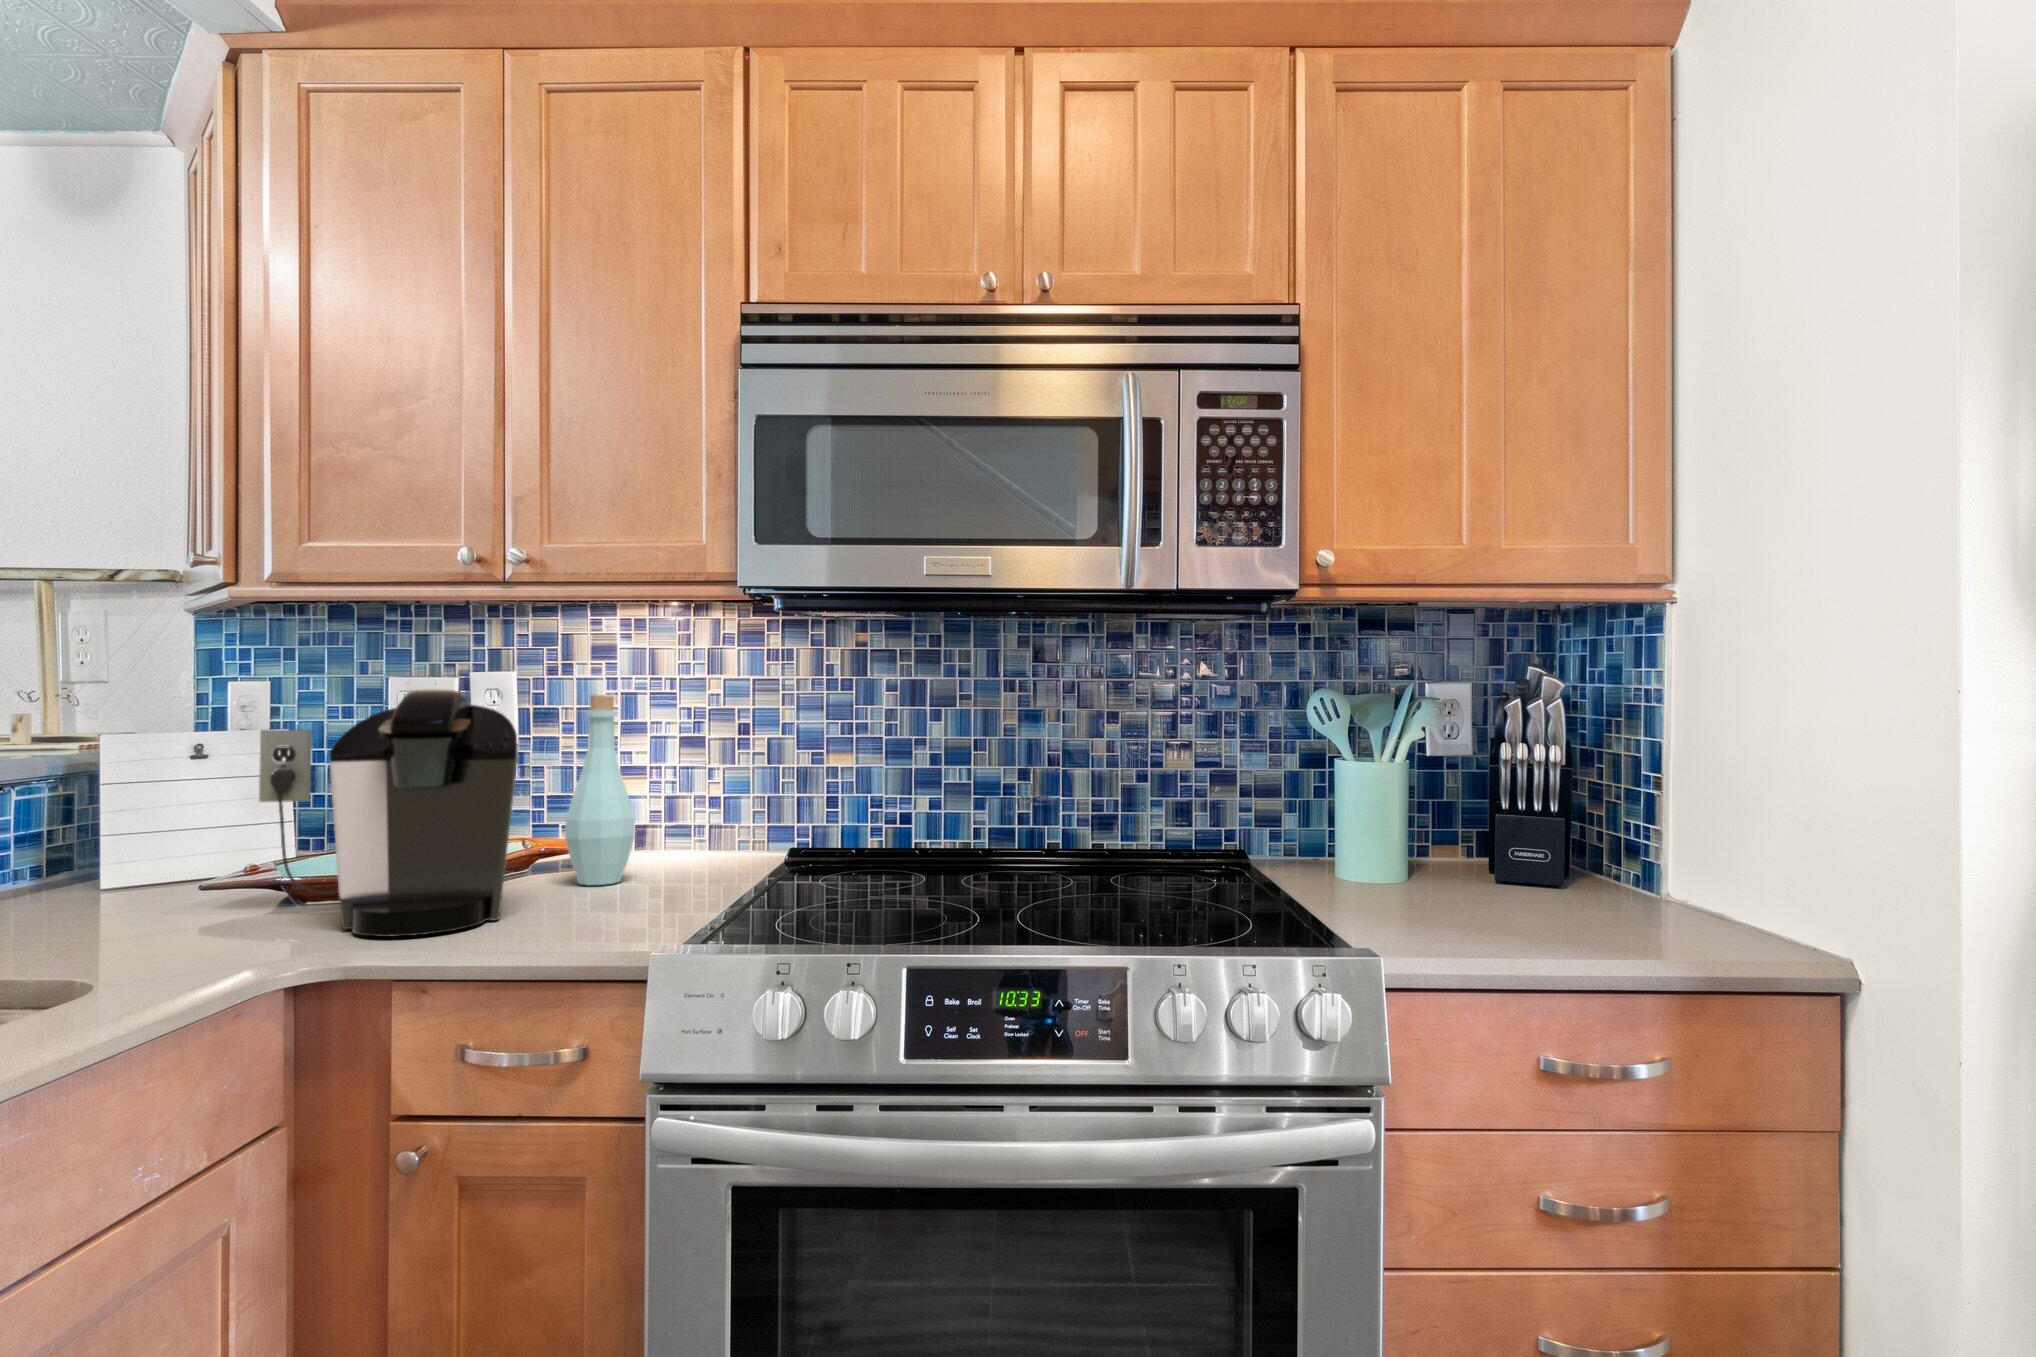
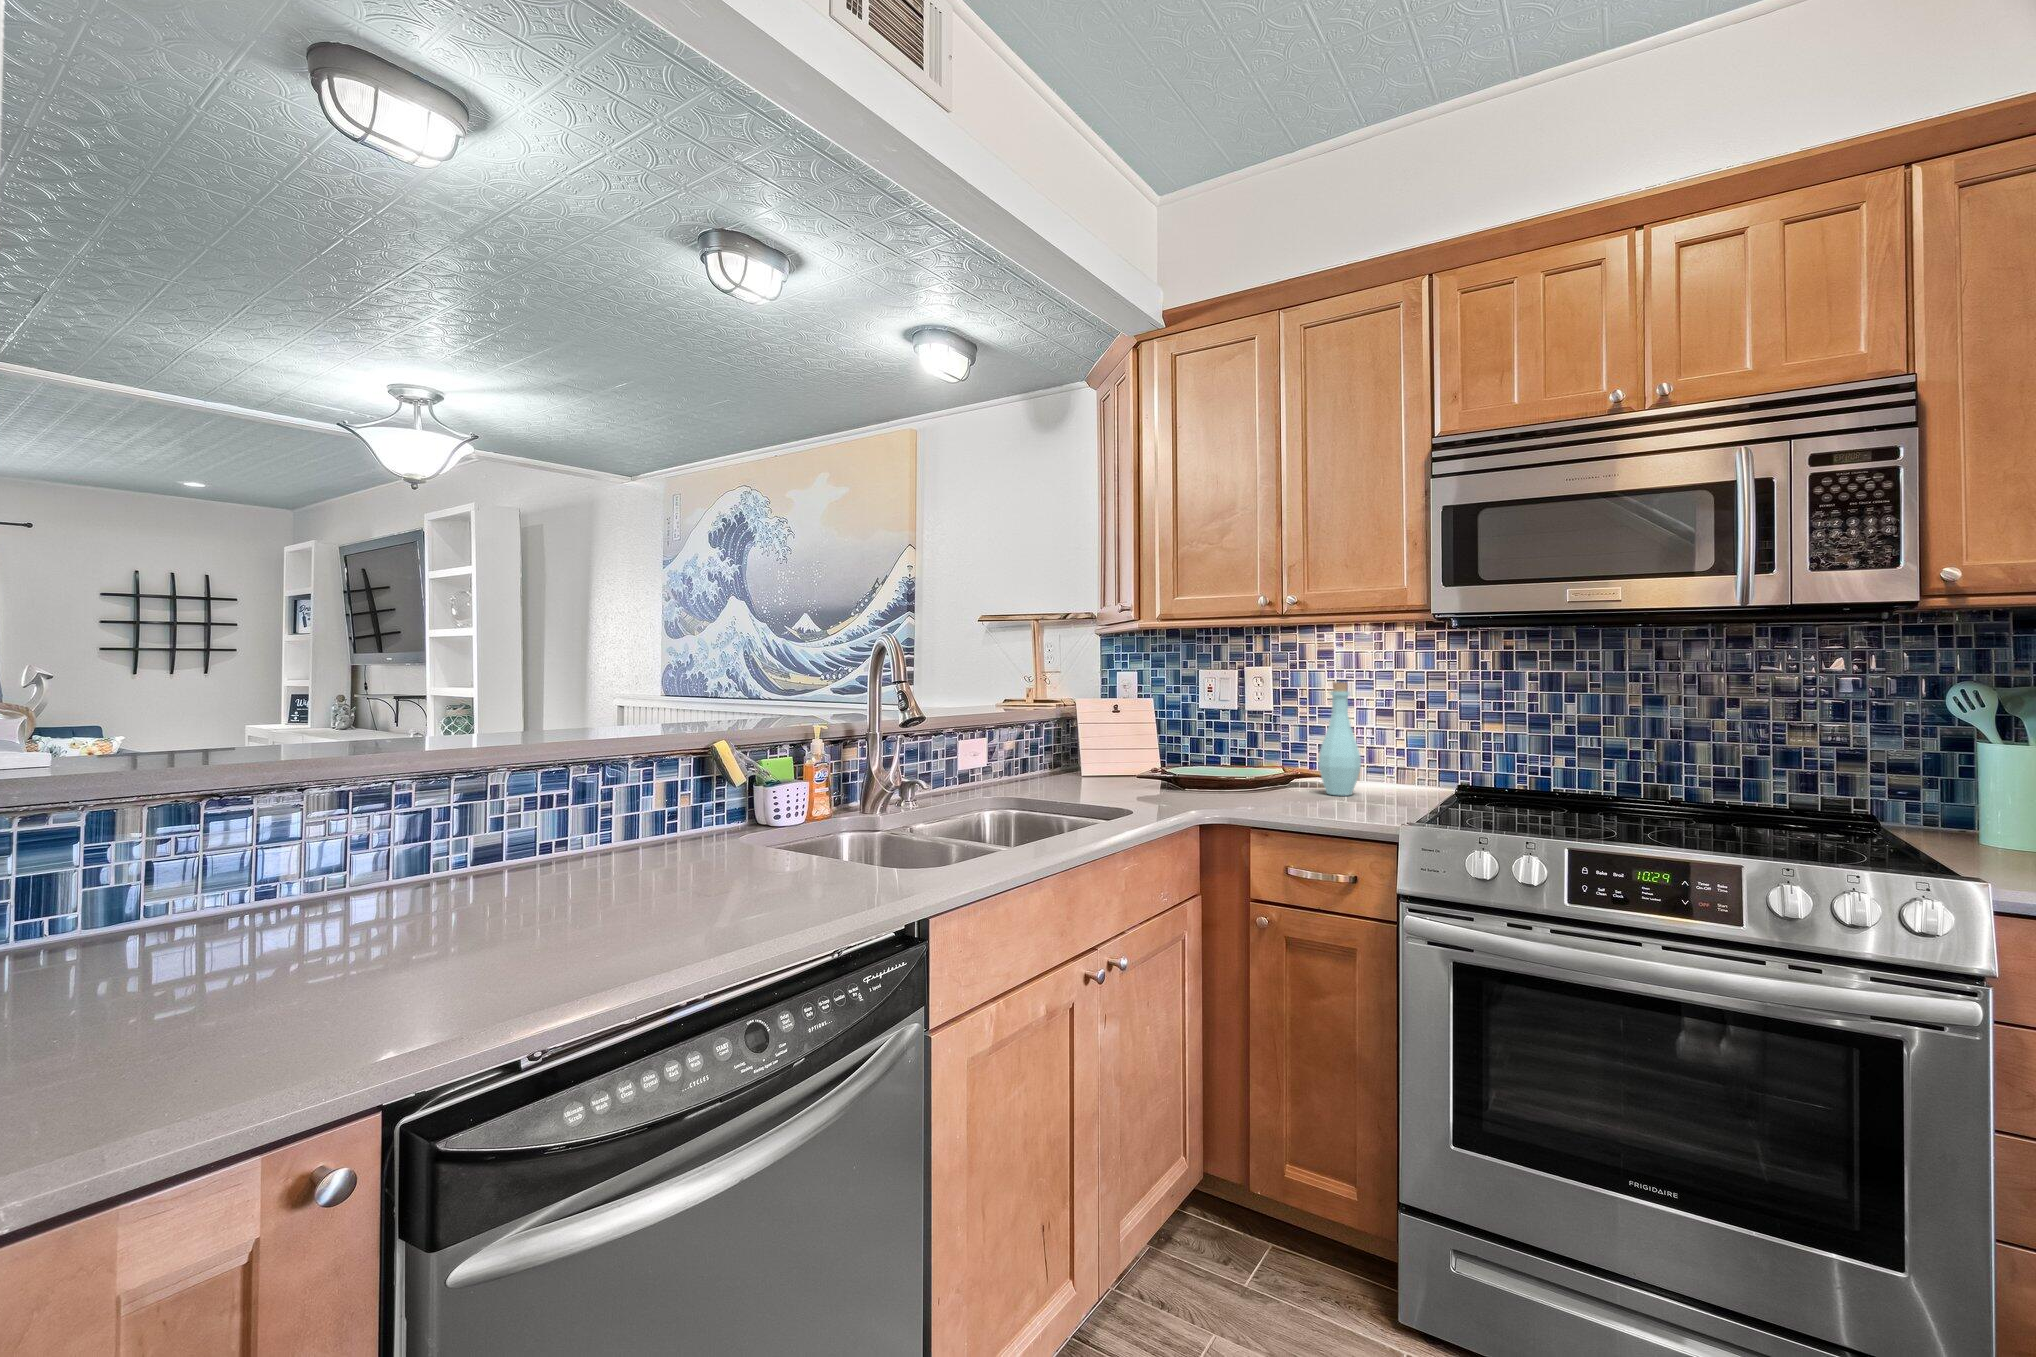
coffee maker: present [259,689,518,937] -> none [1172,679,1307,808]

